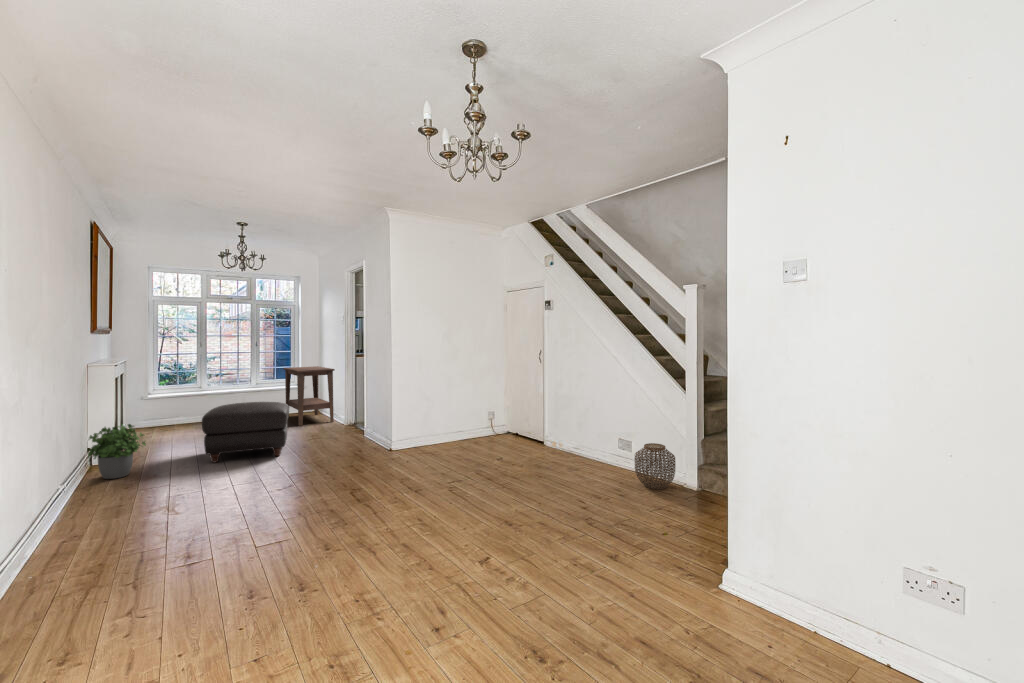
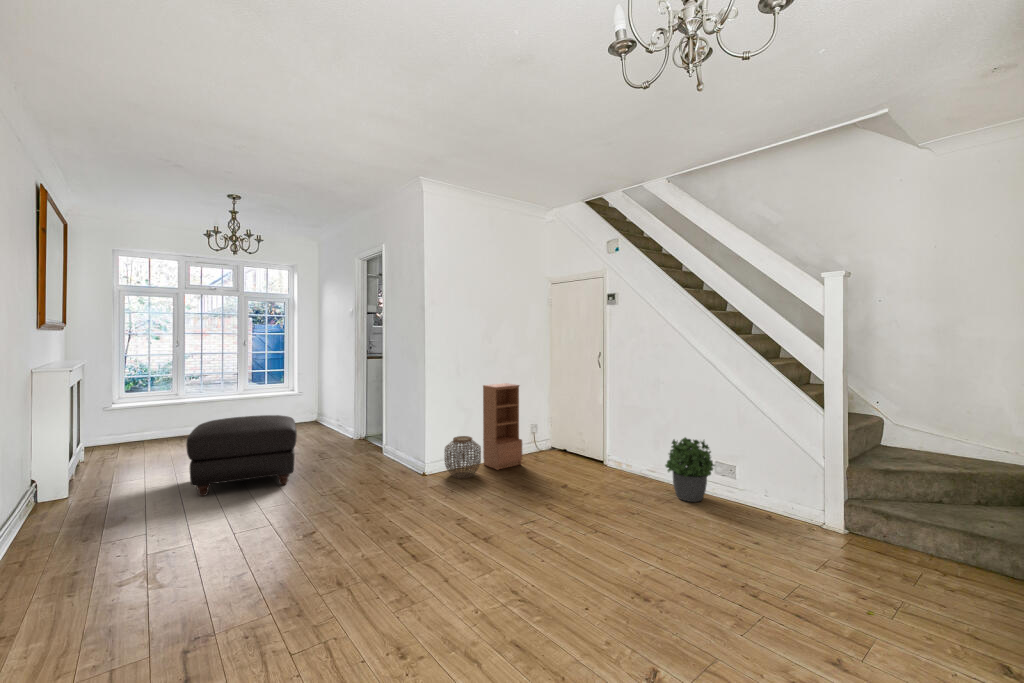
side table: present [284,366,335,426] -> none [278,369,341,440]
bookcase: none [442,377,475,448] -> present [483,383,522,470]
potted plant: present [88,424,146,479] -> present [665,437,715,502]
woven basket: present [635,443,676,489] -> present [444,436,481,478]

